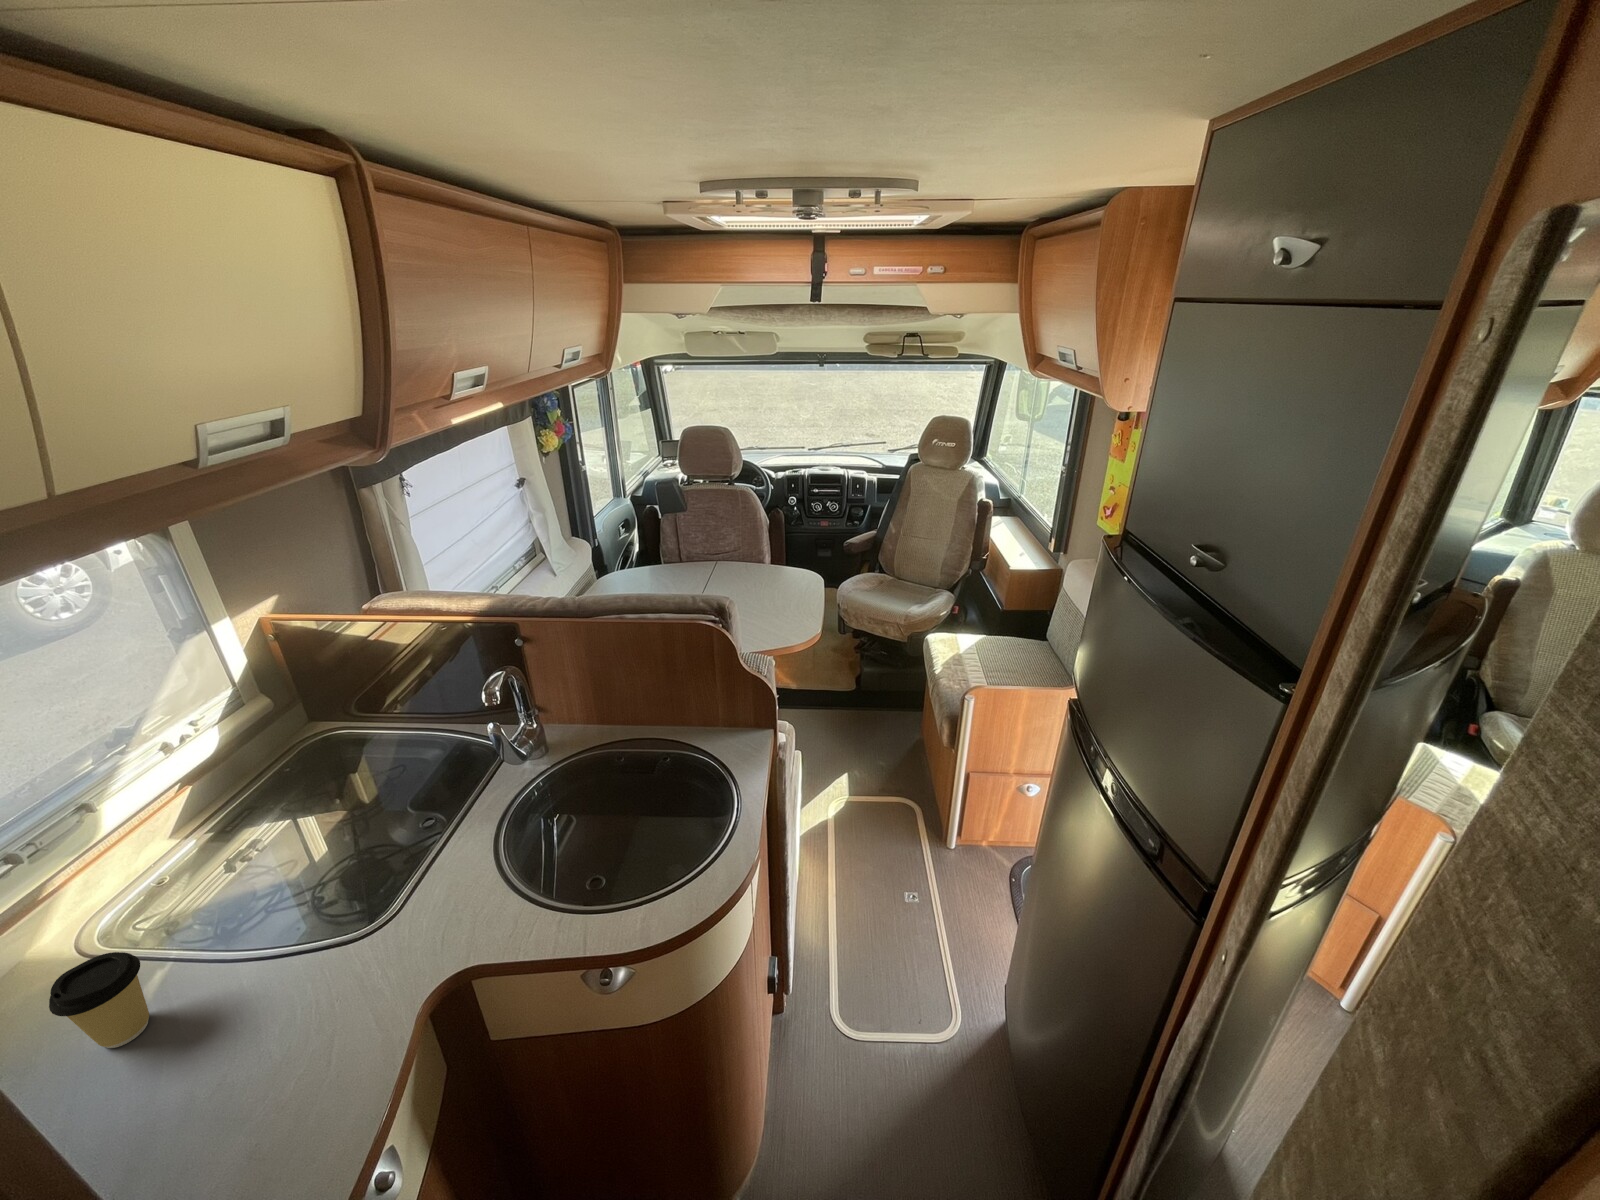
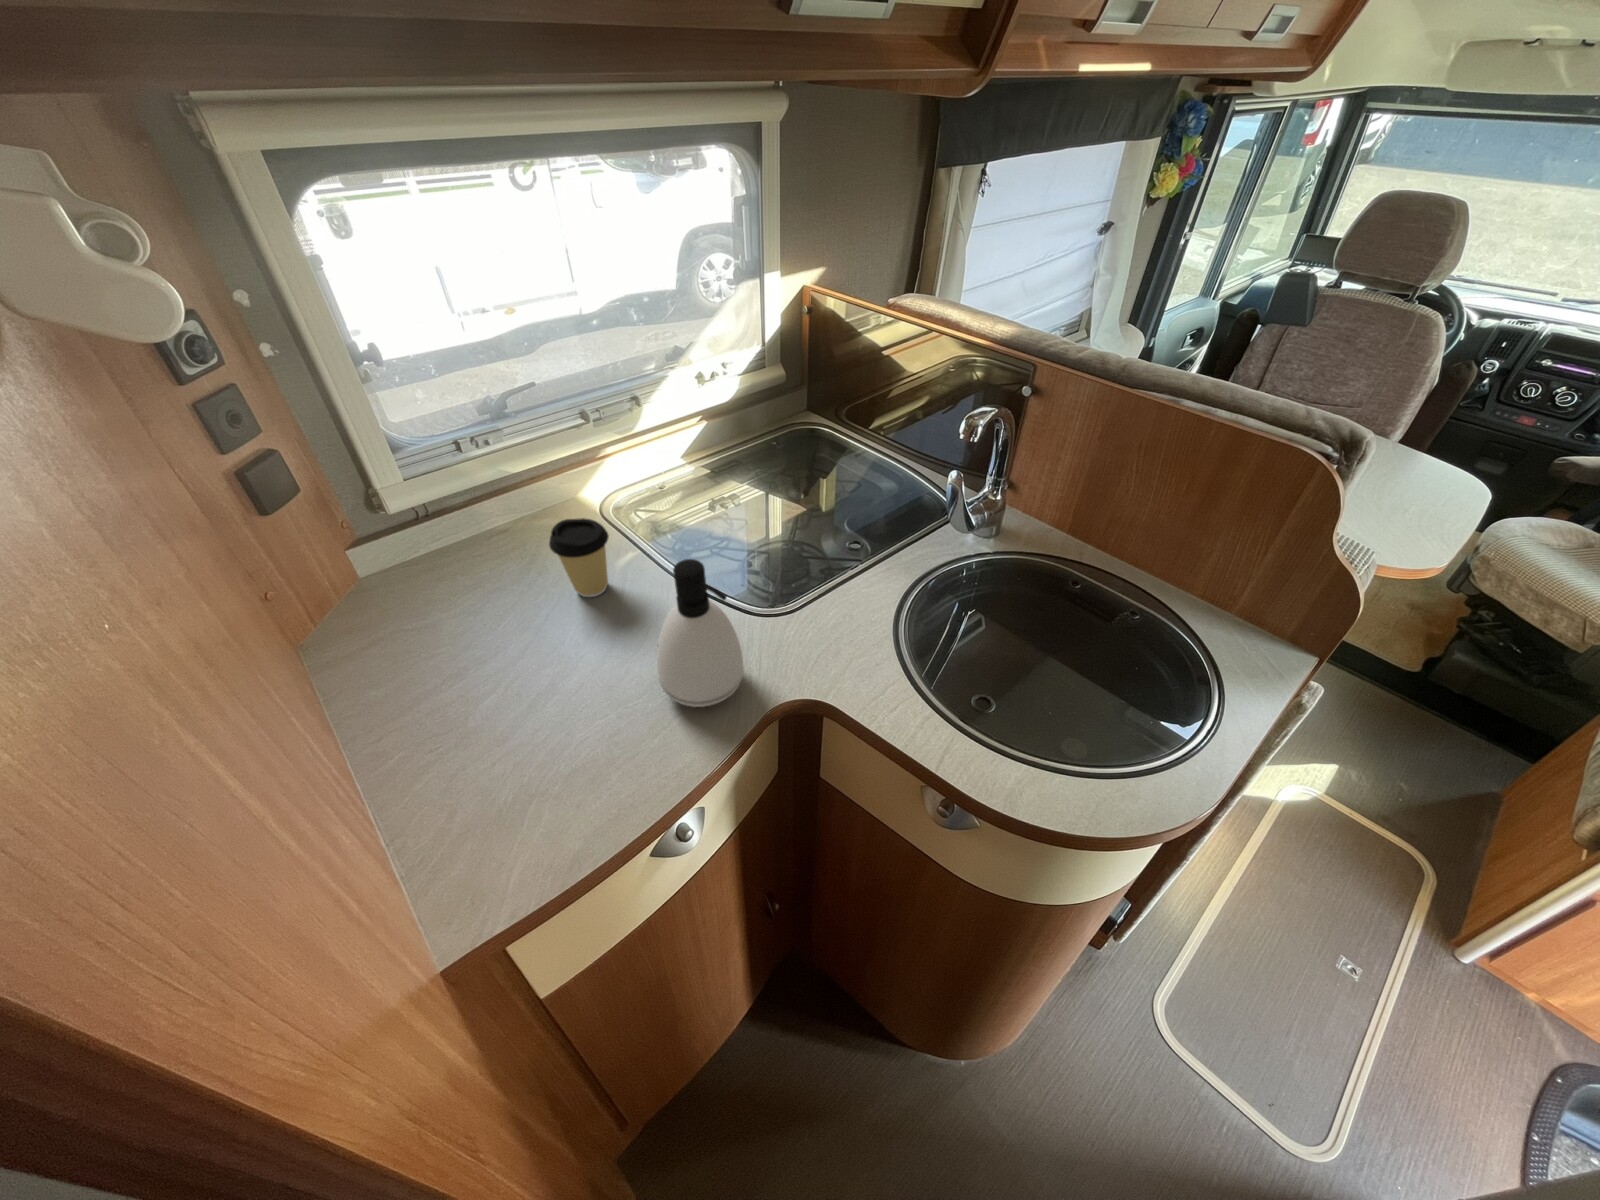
soap dispenser: none [273,910,379,1060] -> present [657,559,744,707]

